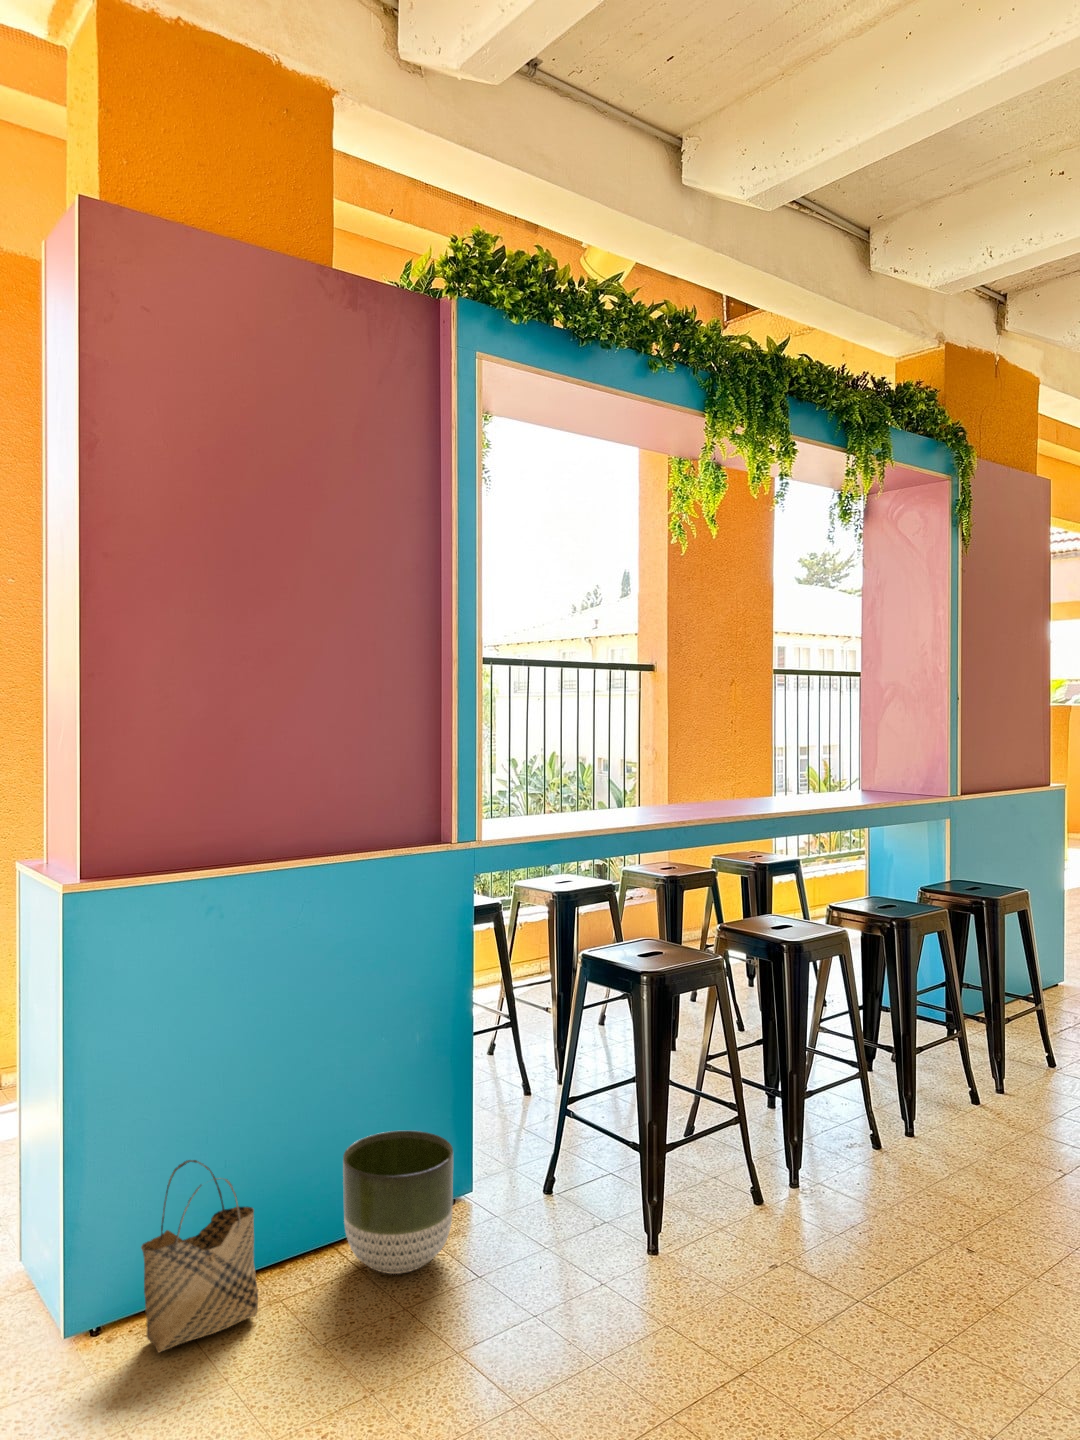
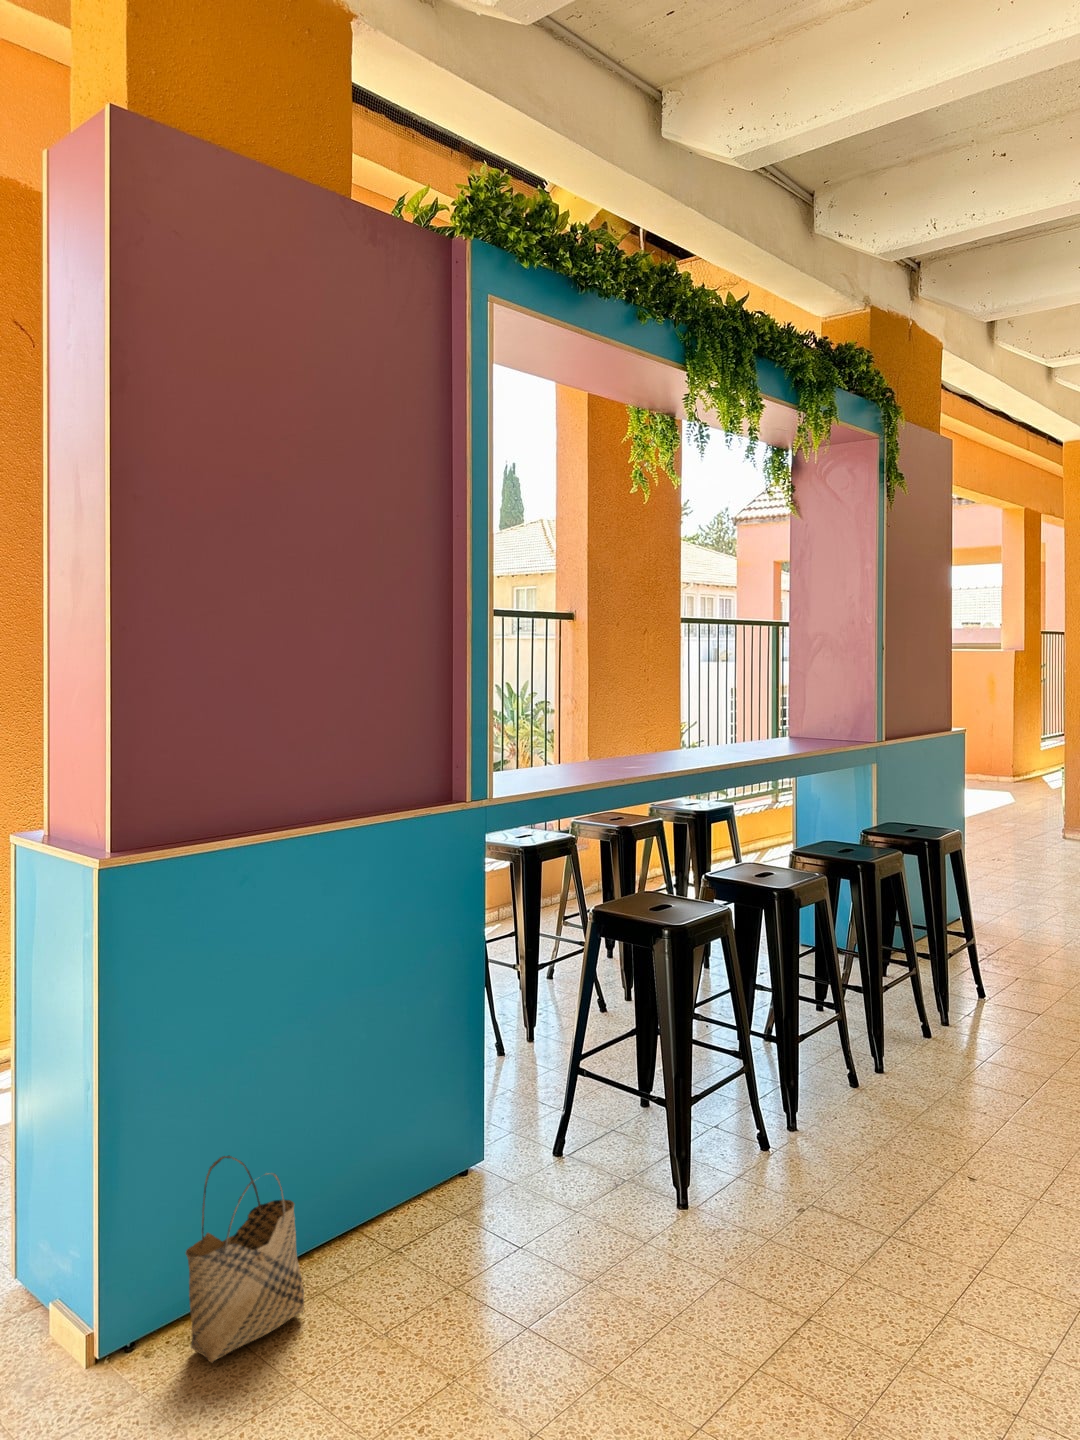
planter: present [343,1131,453,1274] -> none [374,1106,488,1254]

